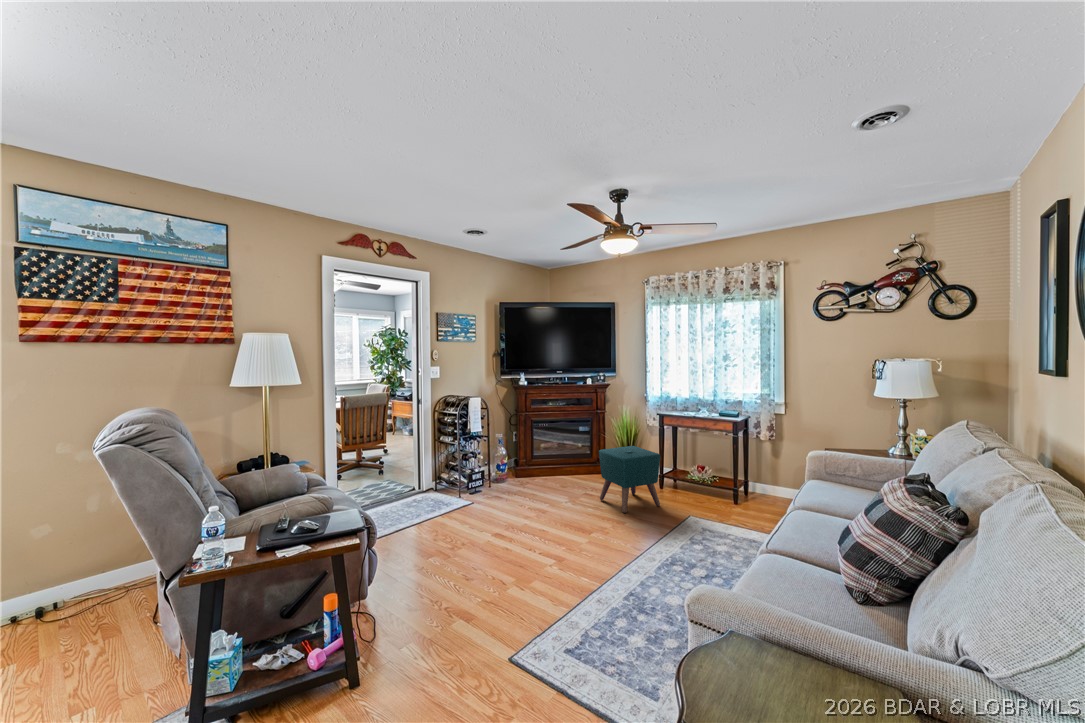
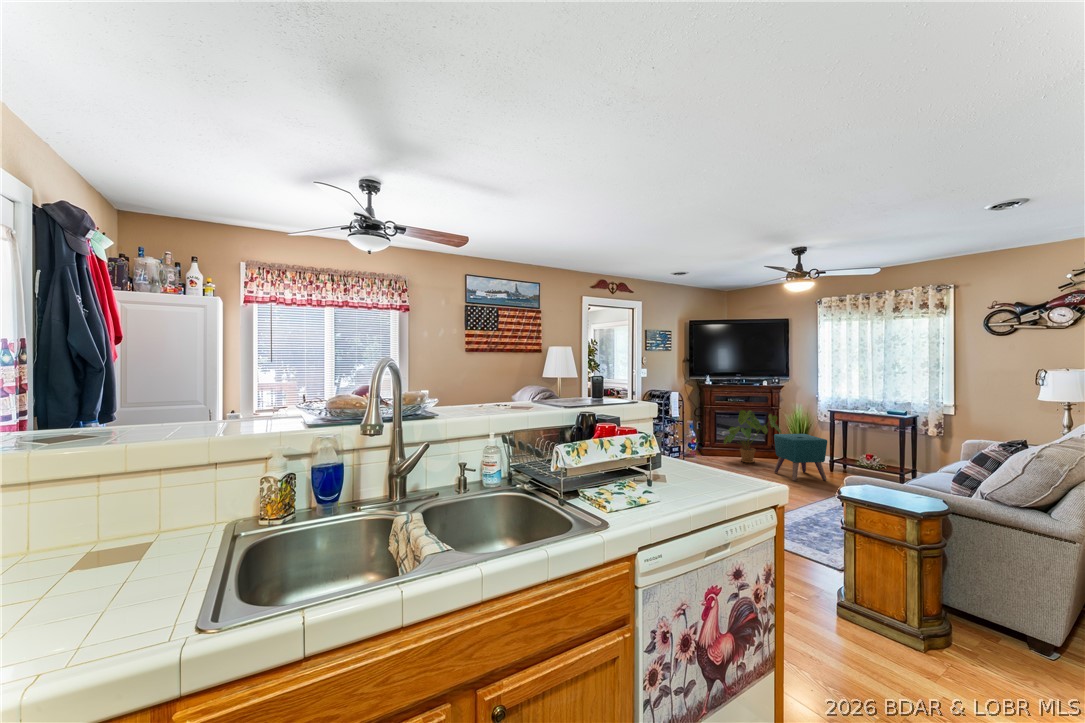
house plant: none [540,417,608,486] -> present [724,410,782,463]

